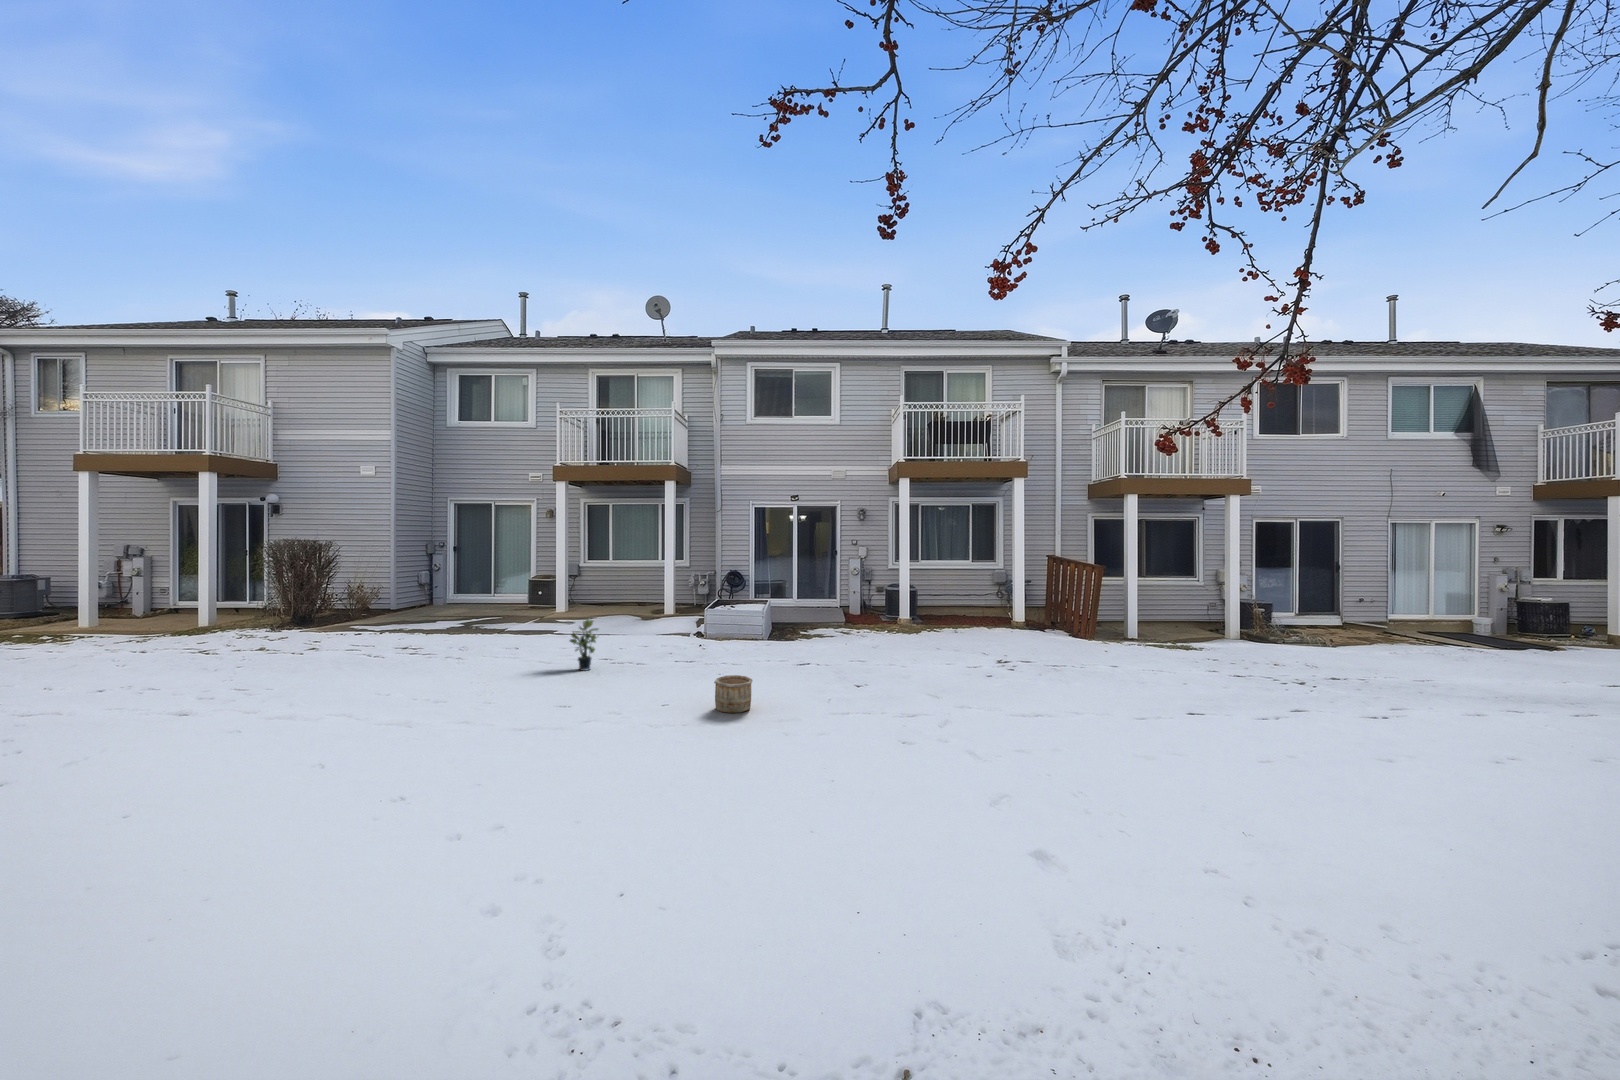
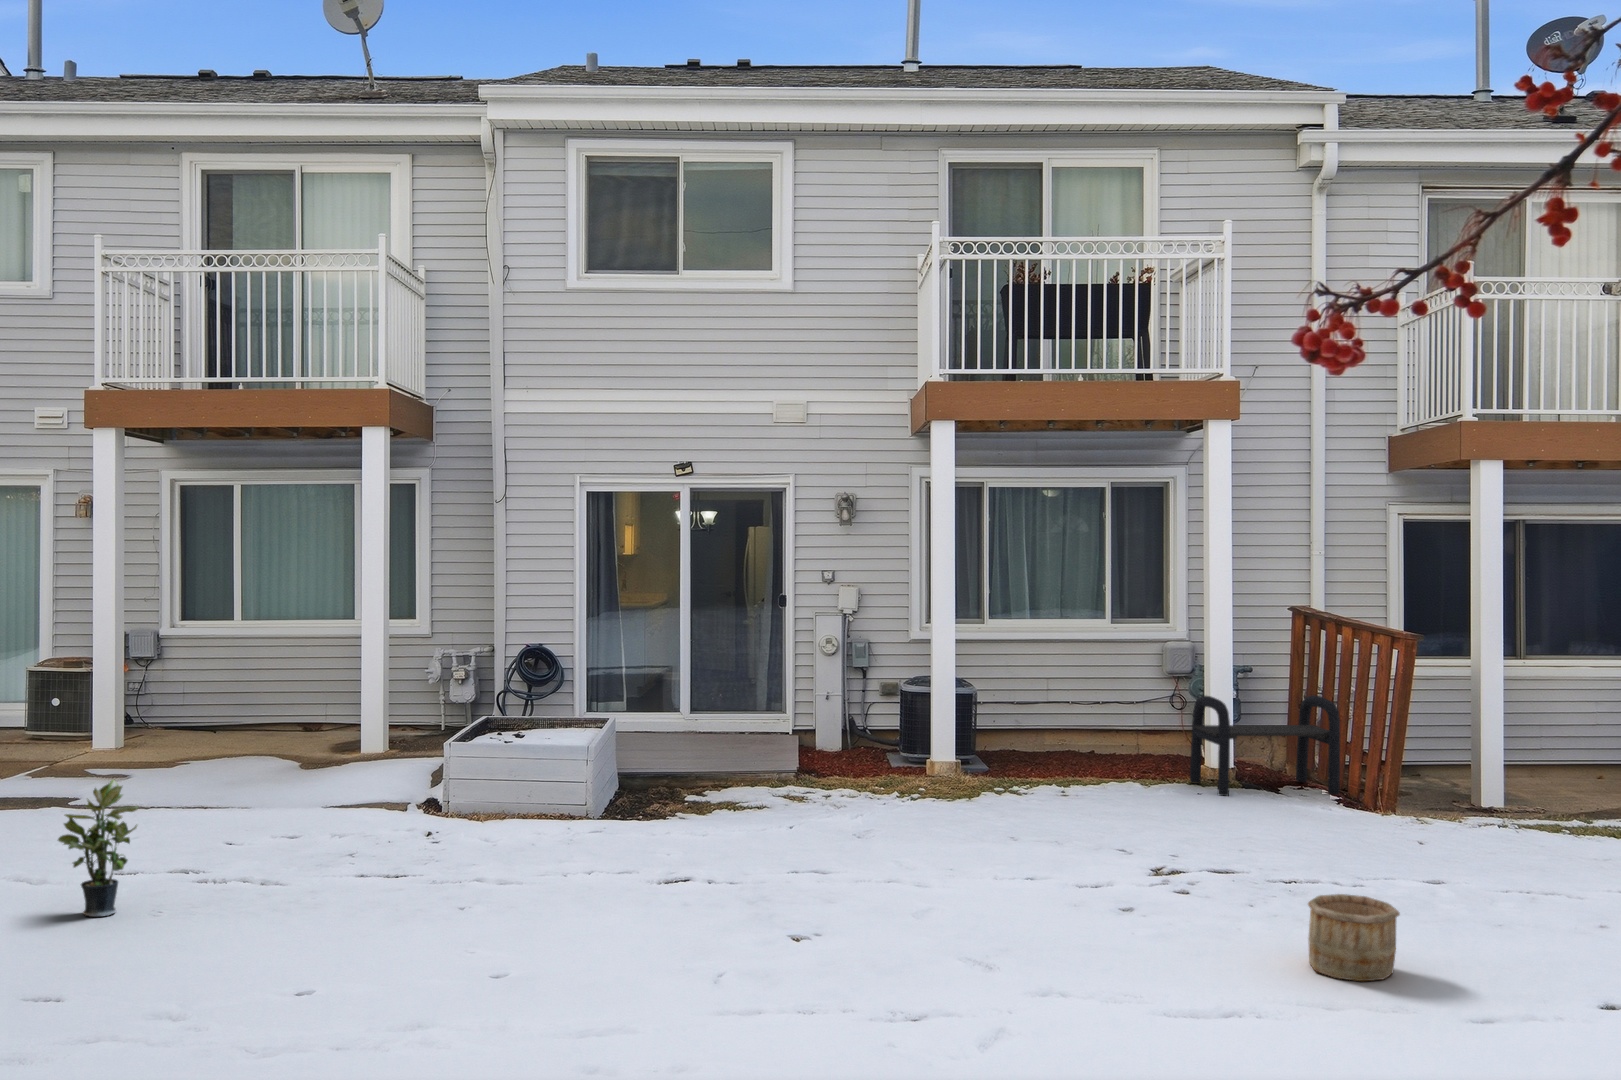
bench: none [1006,591,1069,632] -> present [1190,695,1341,796]
wooden bucket: present [714,675,753,713] -> present [1308,894,1400,981]

